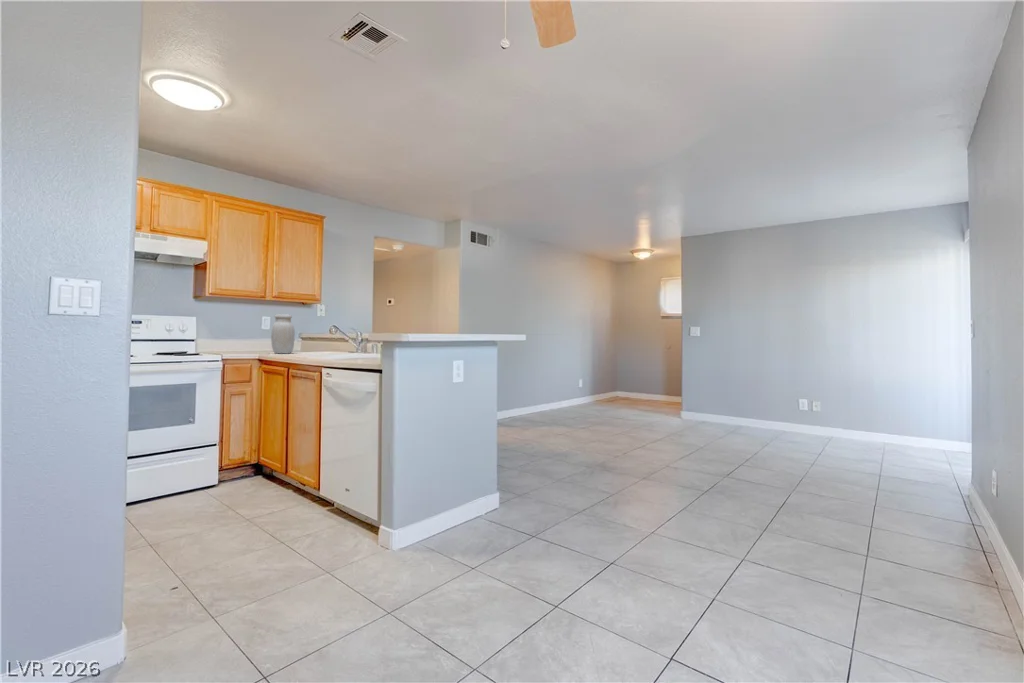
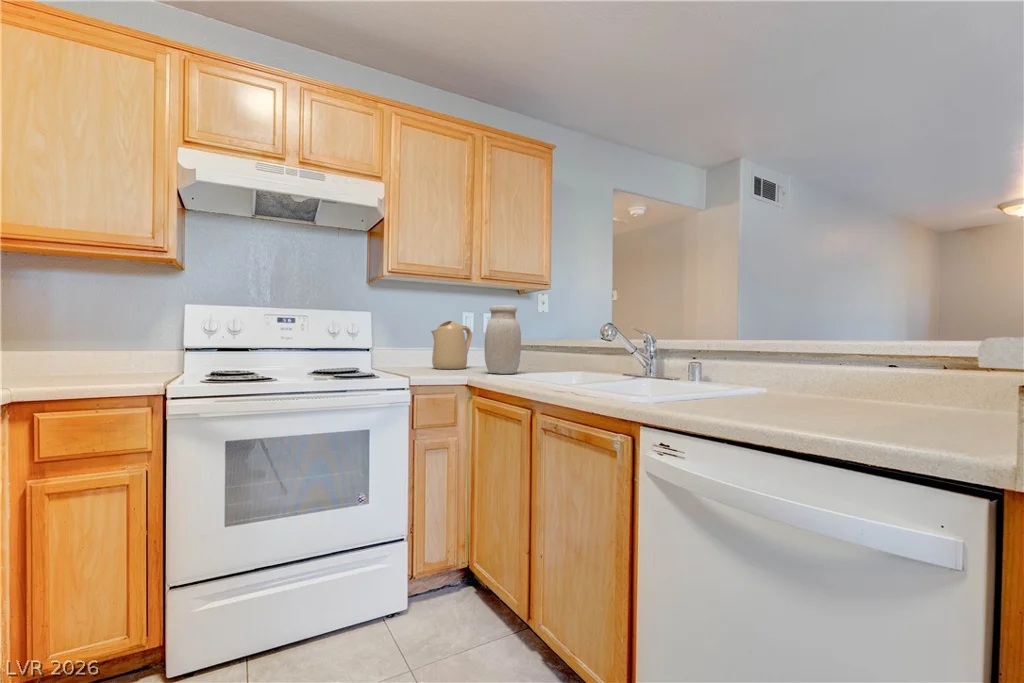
kettle: none [238,322,268,352] -> present [431,321,472,369]

